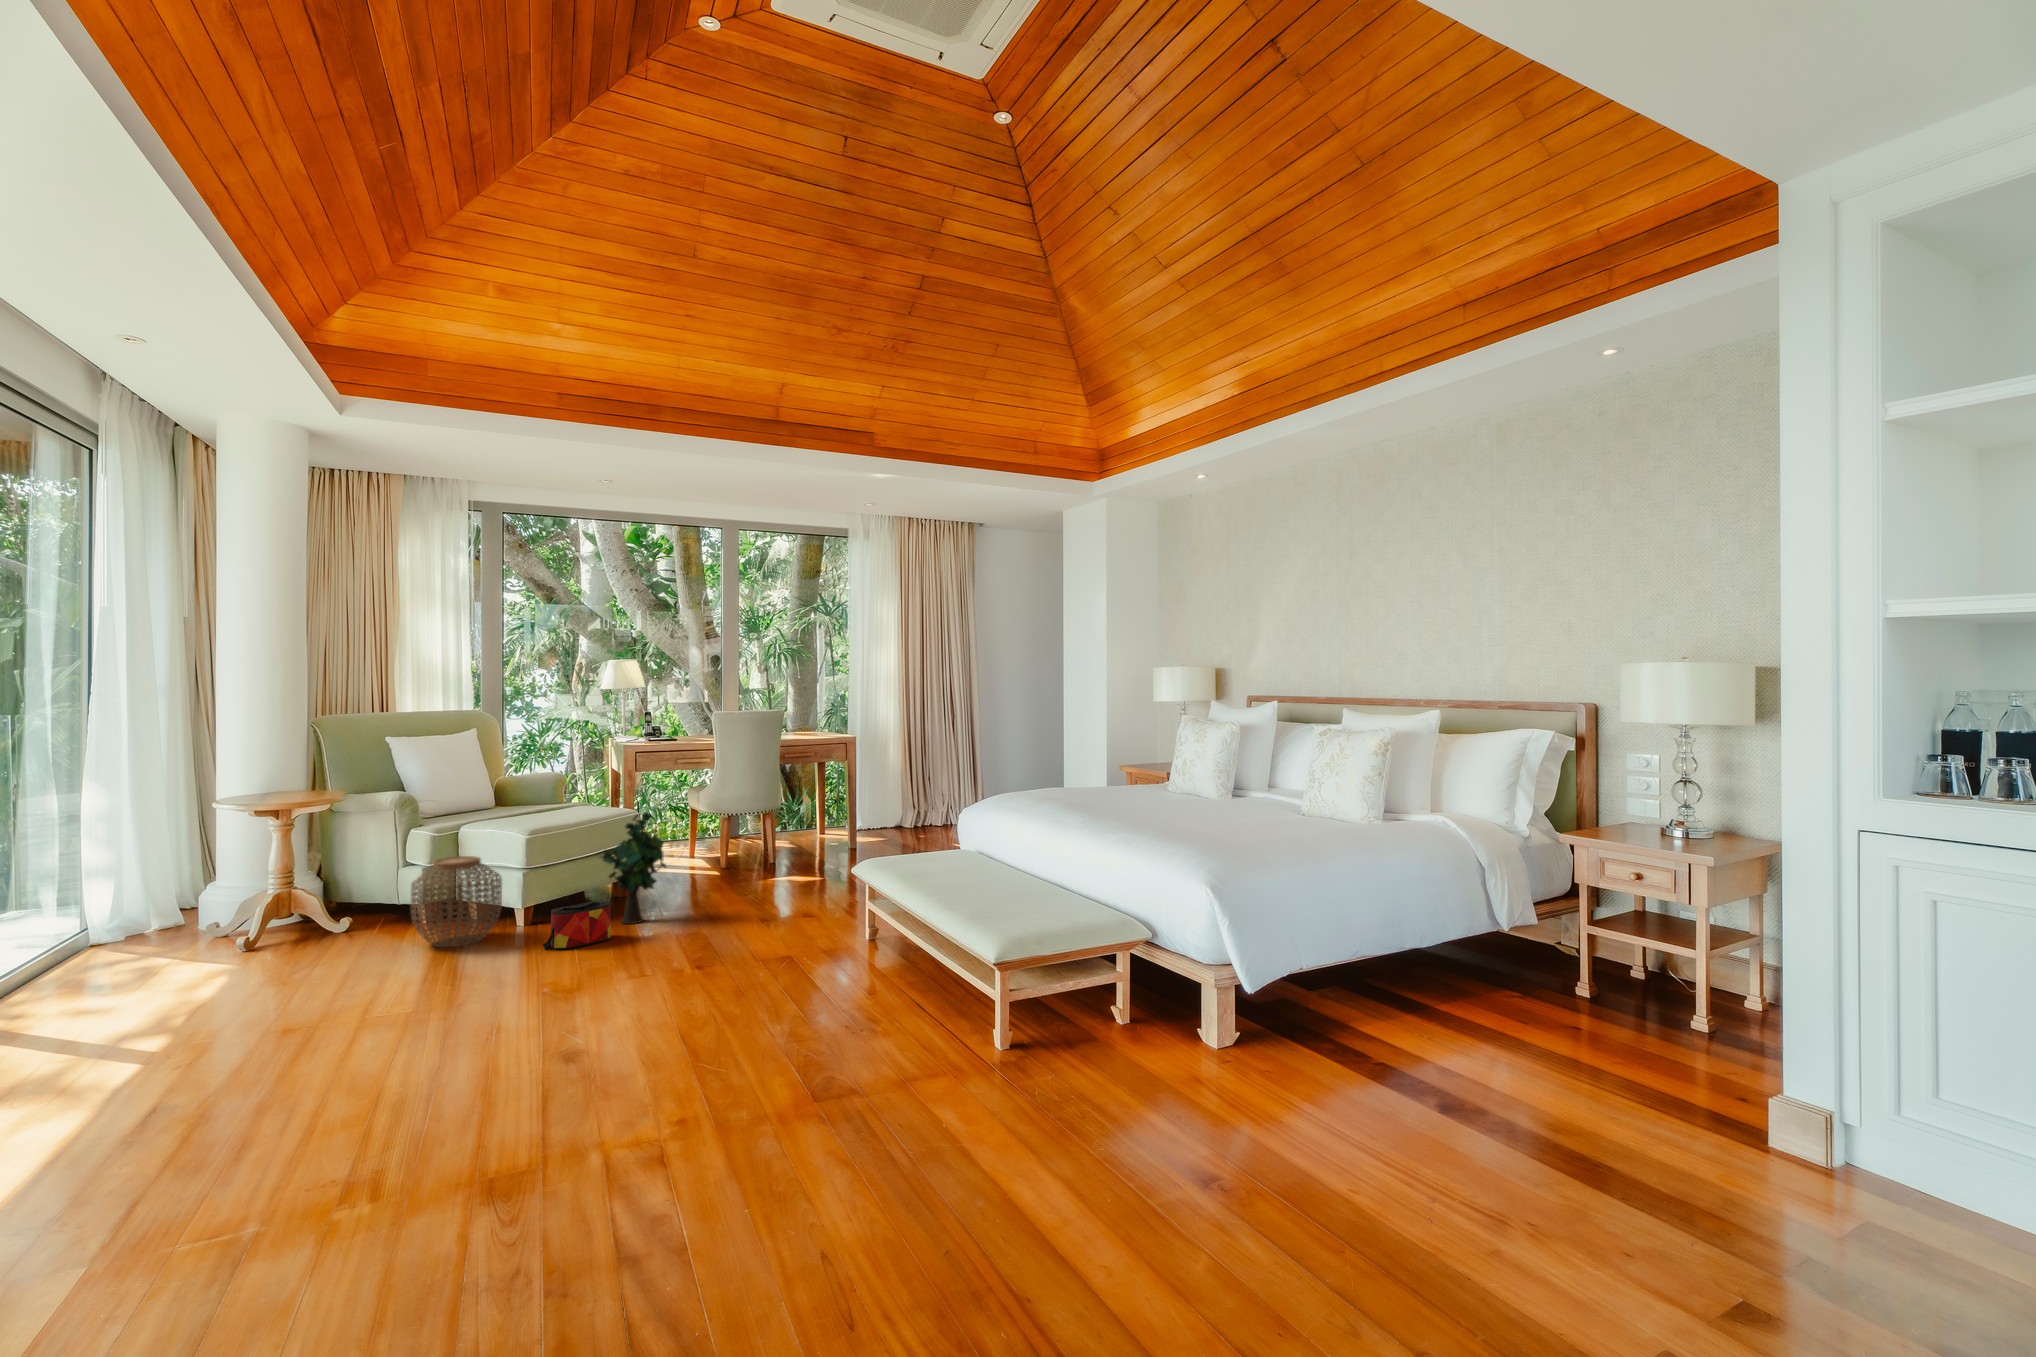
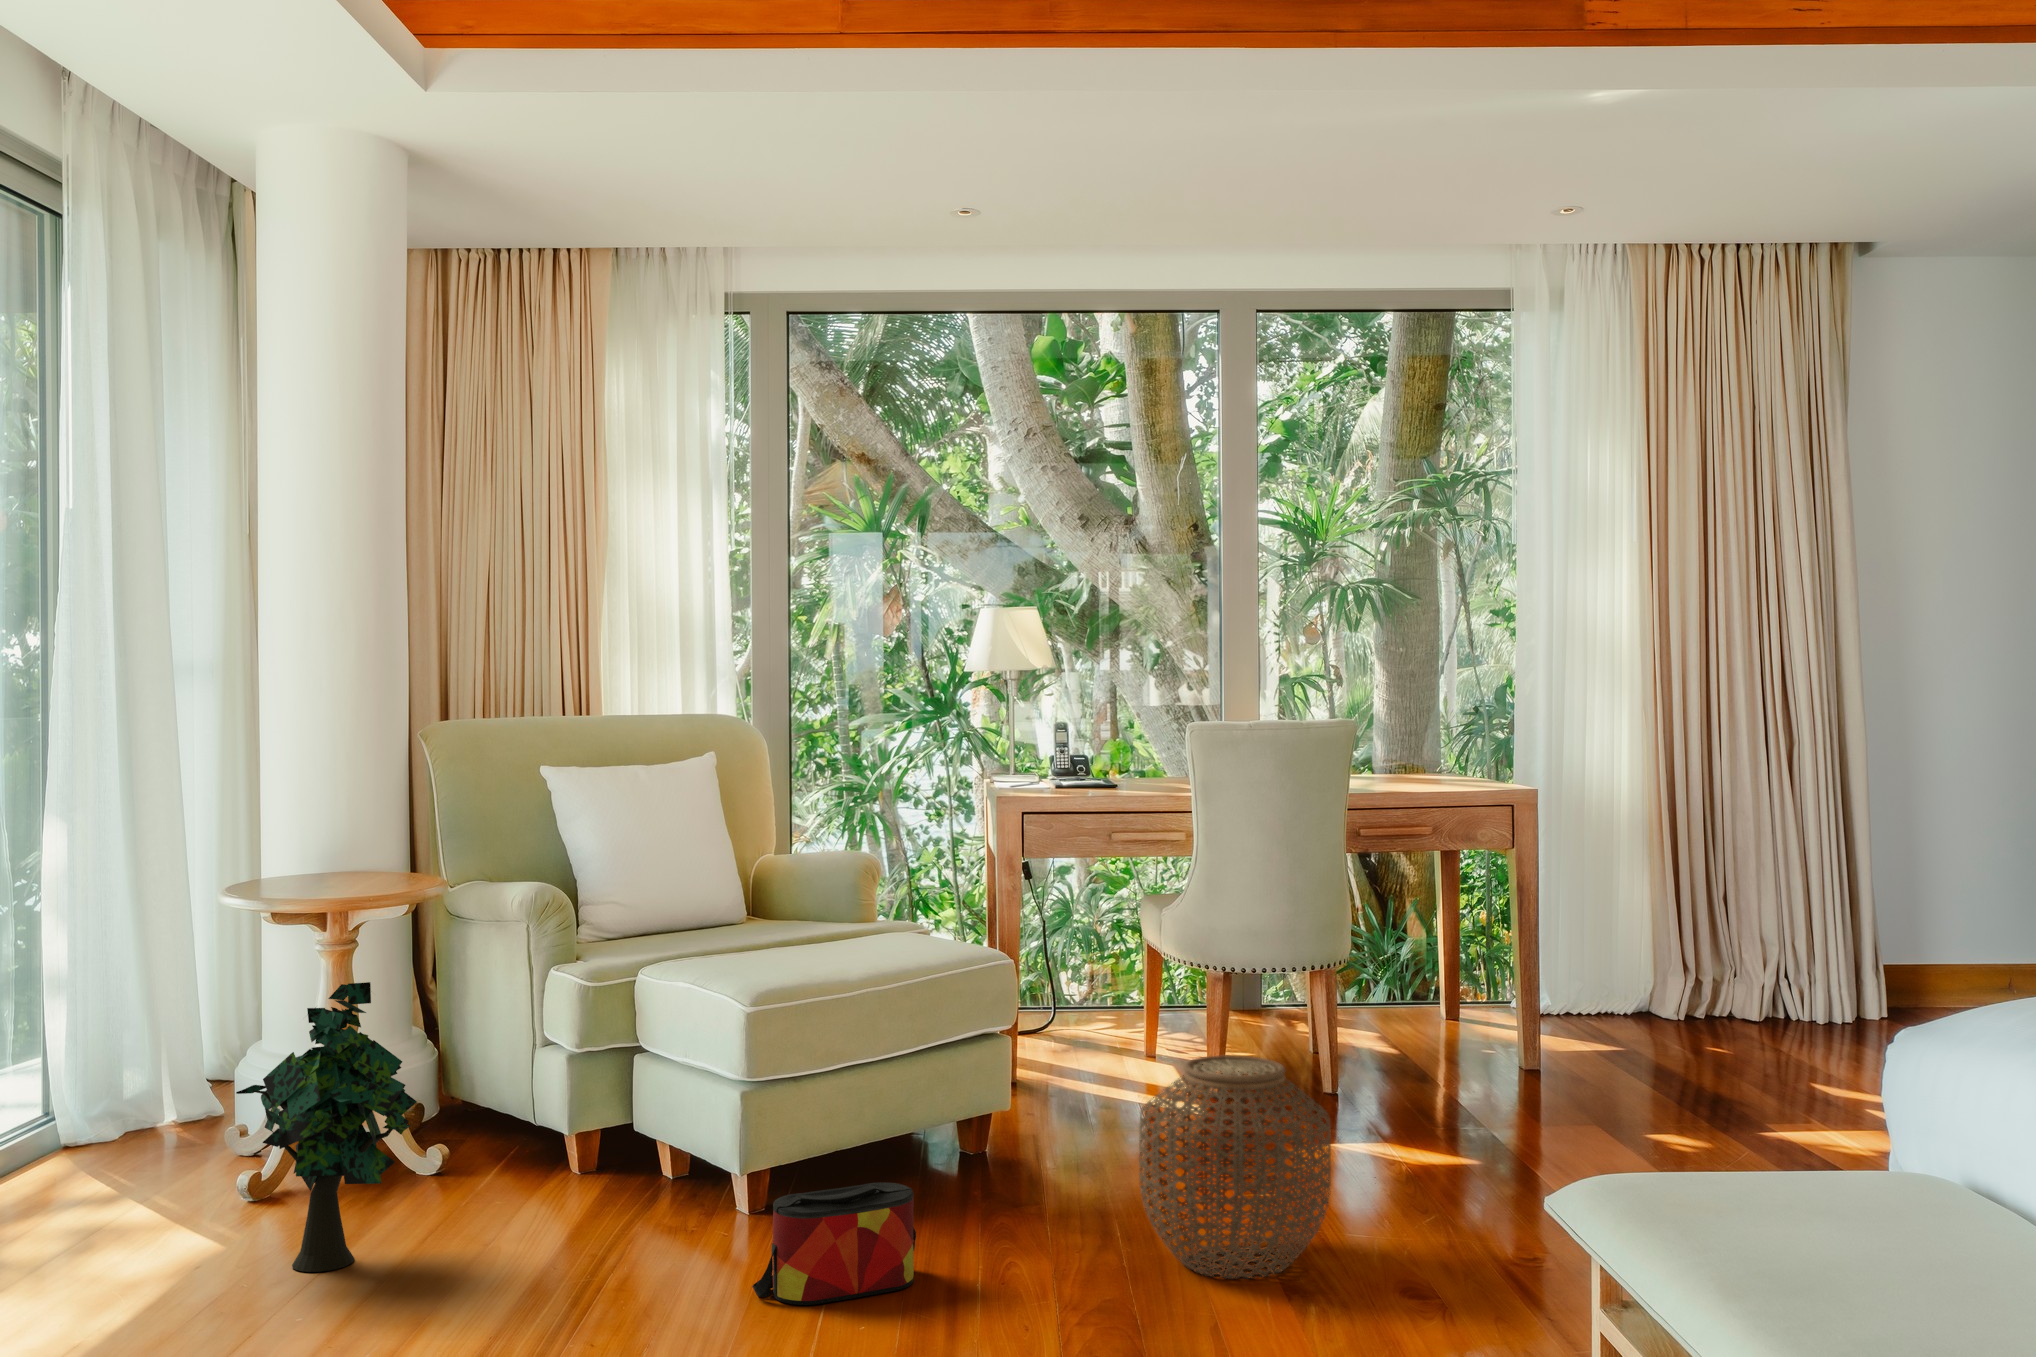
decorative plant: present [601,813,666,924] -> present [236,982,417,1272]
woven basket: present [411,856,502,947] -> present [1139,1055,1331,1279]

